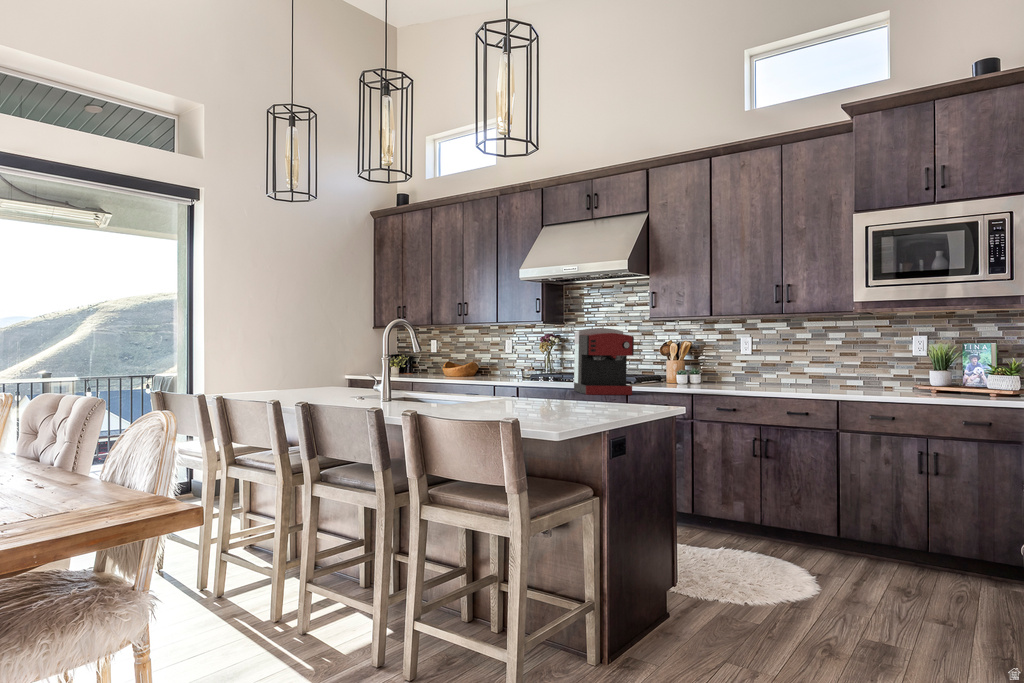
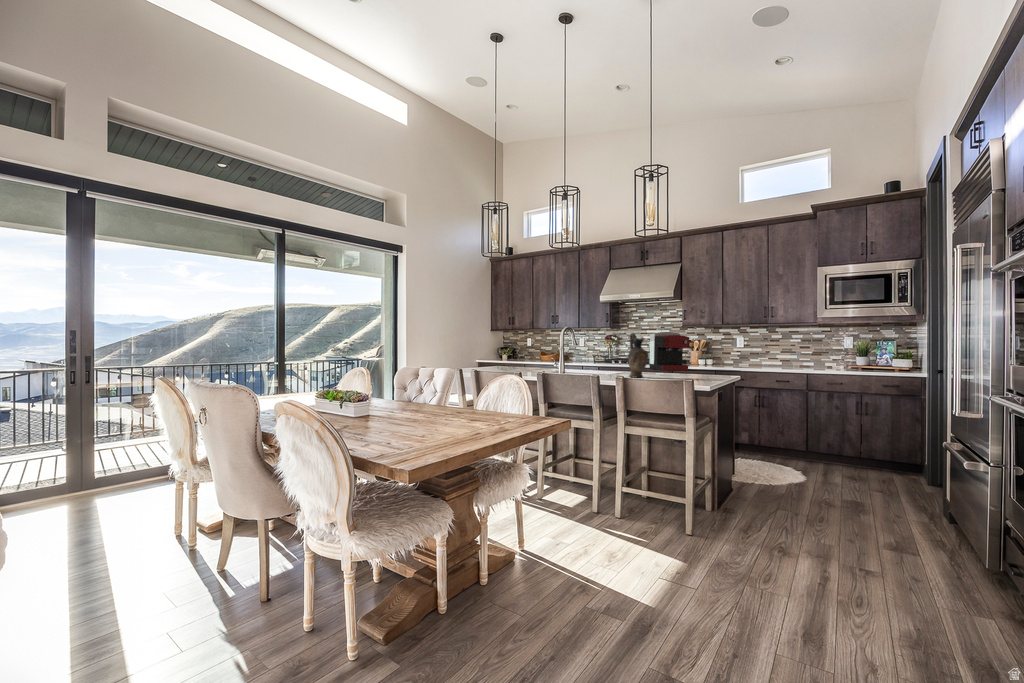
ceramic pitcher: none [457,328,492,411] -> present [628,333,648,377]

